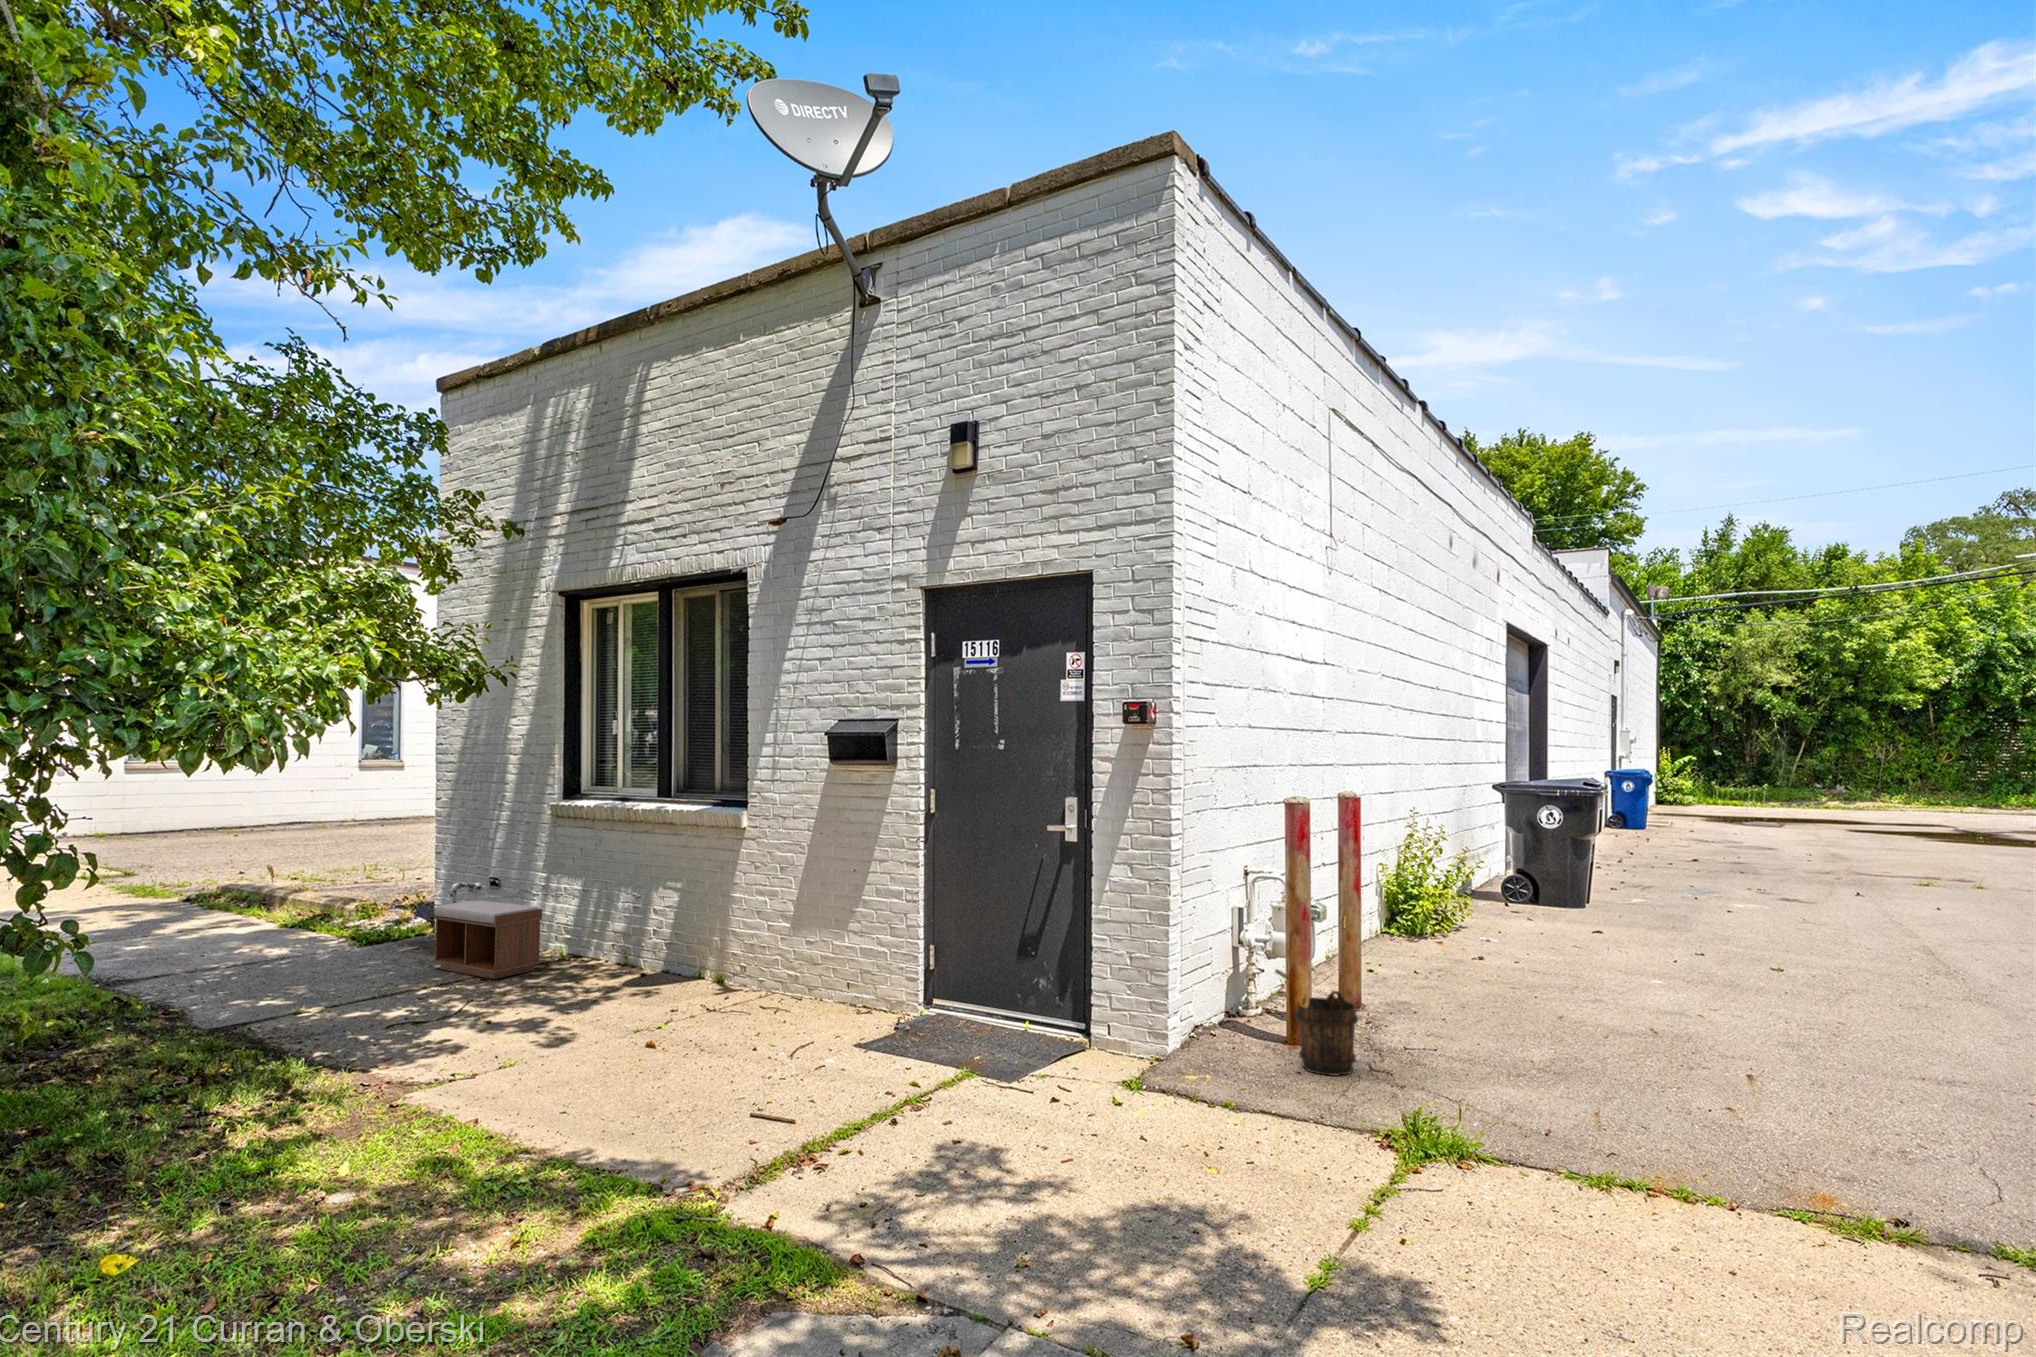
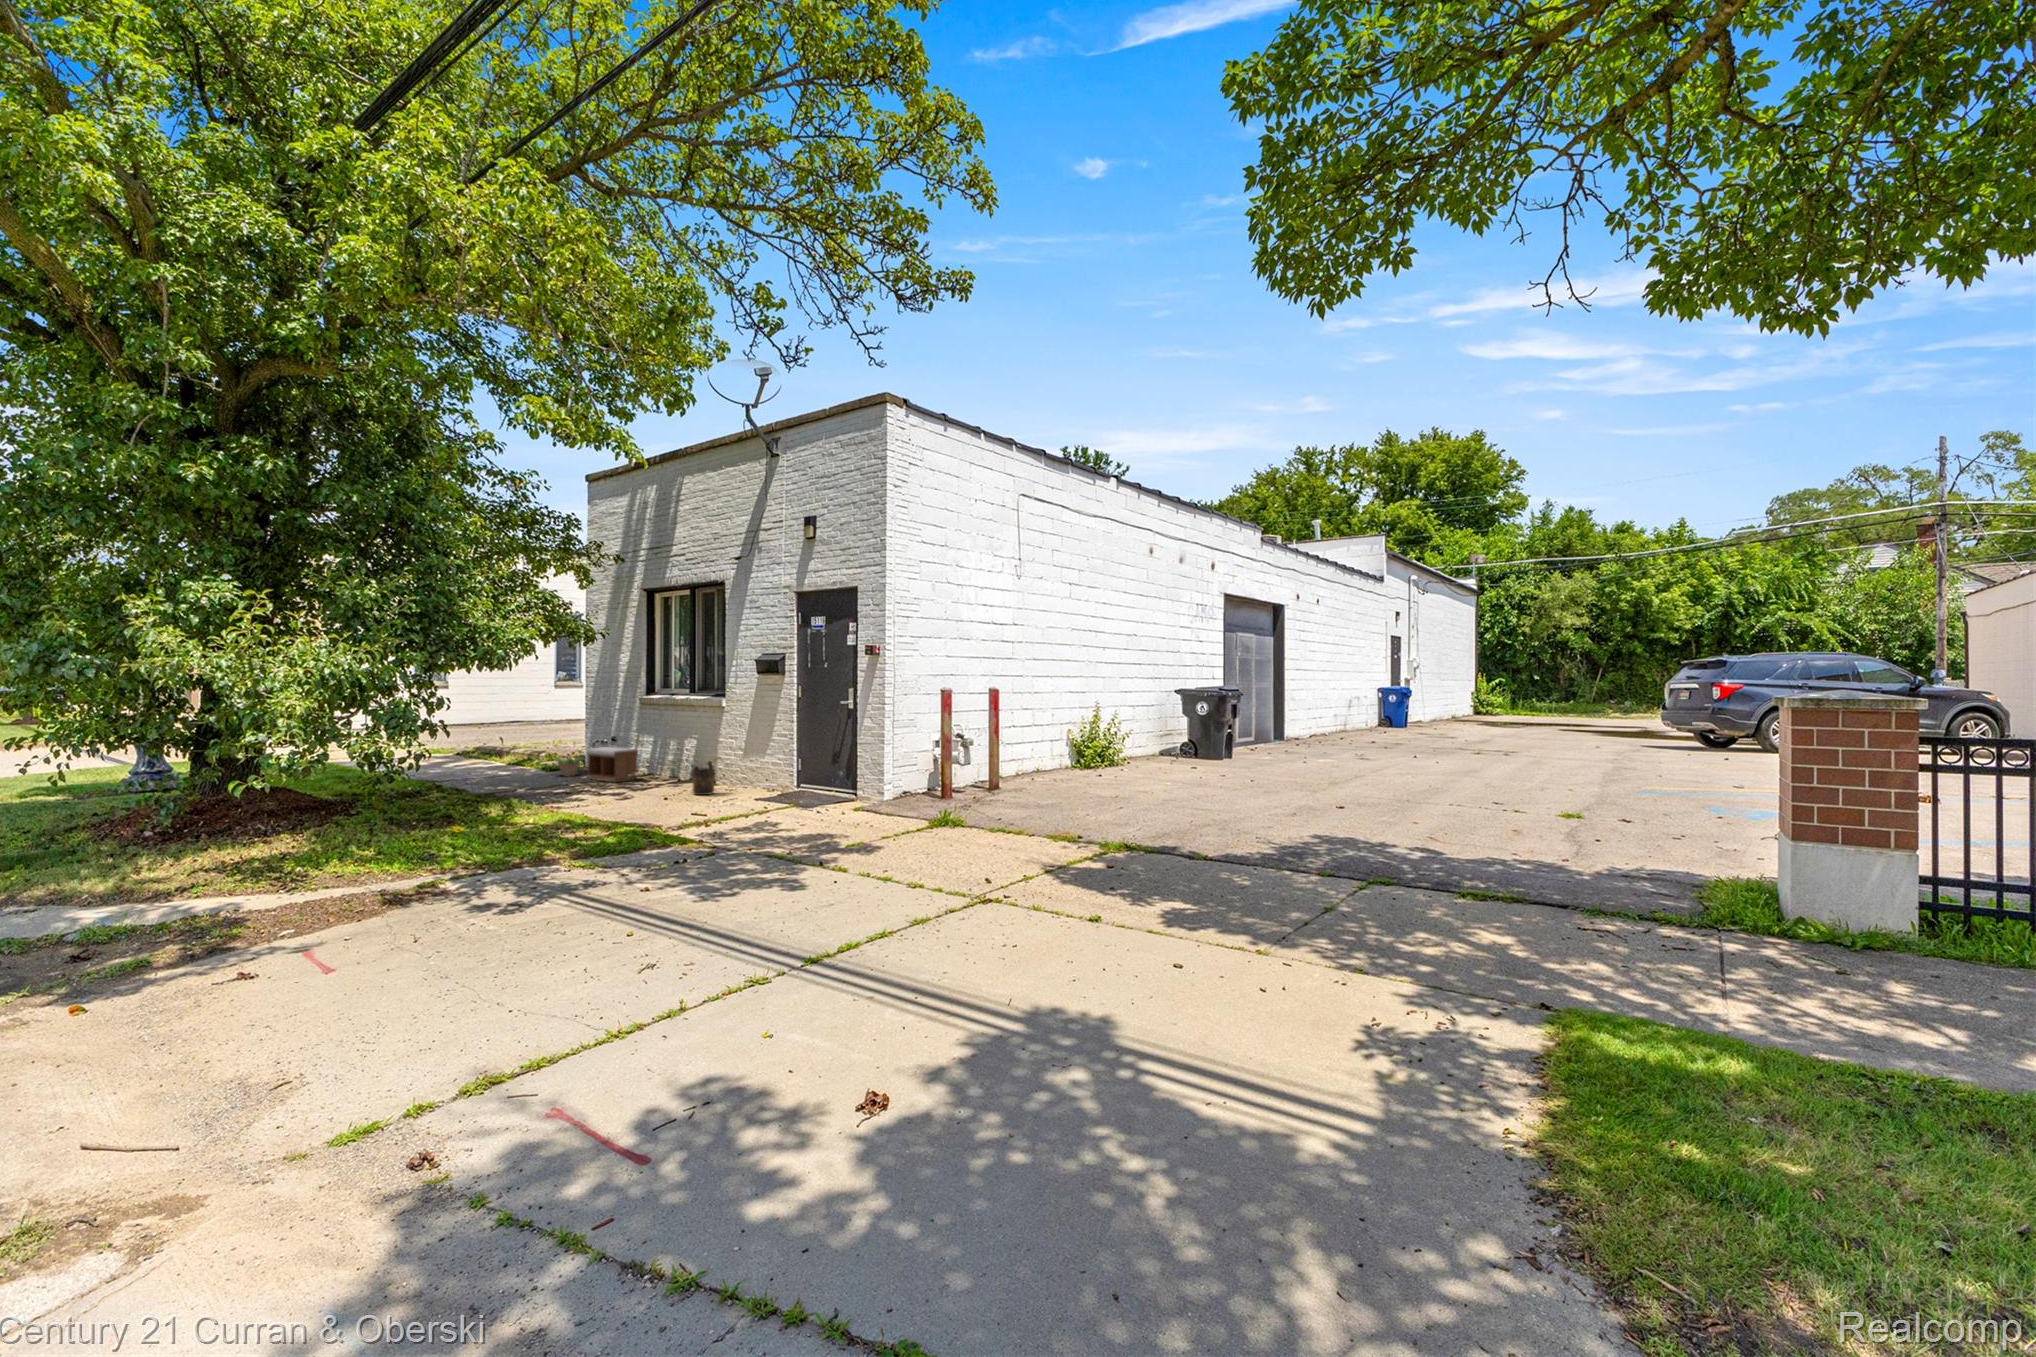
decorative plant: none [357,917,428,959] -> present [555,757,582,776]
bucket: present [1275,969,1358,1076] -> present [691,758,718,795]

